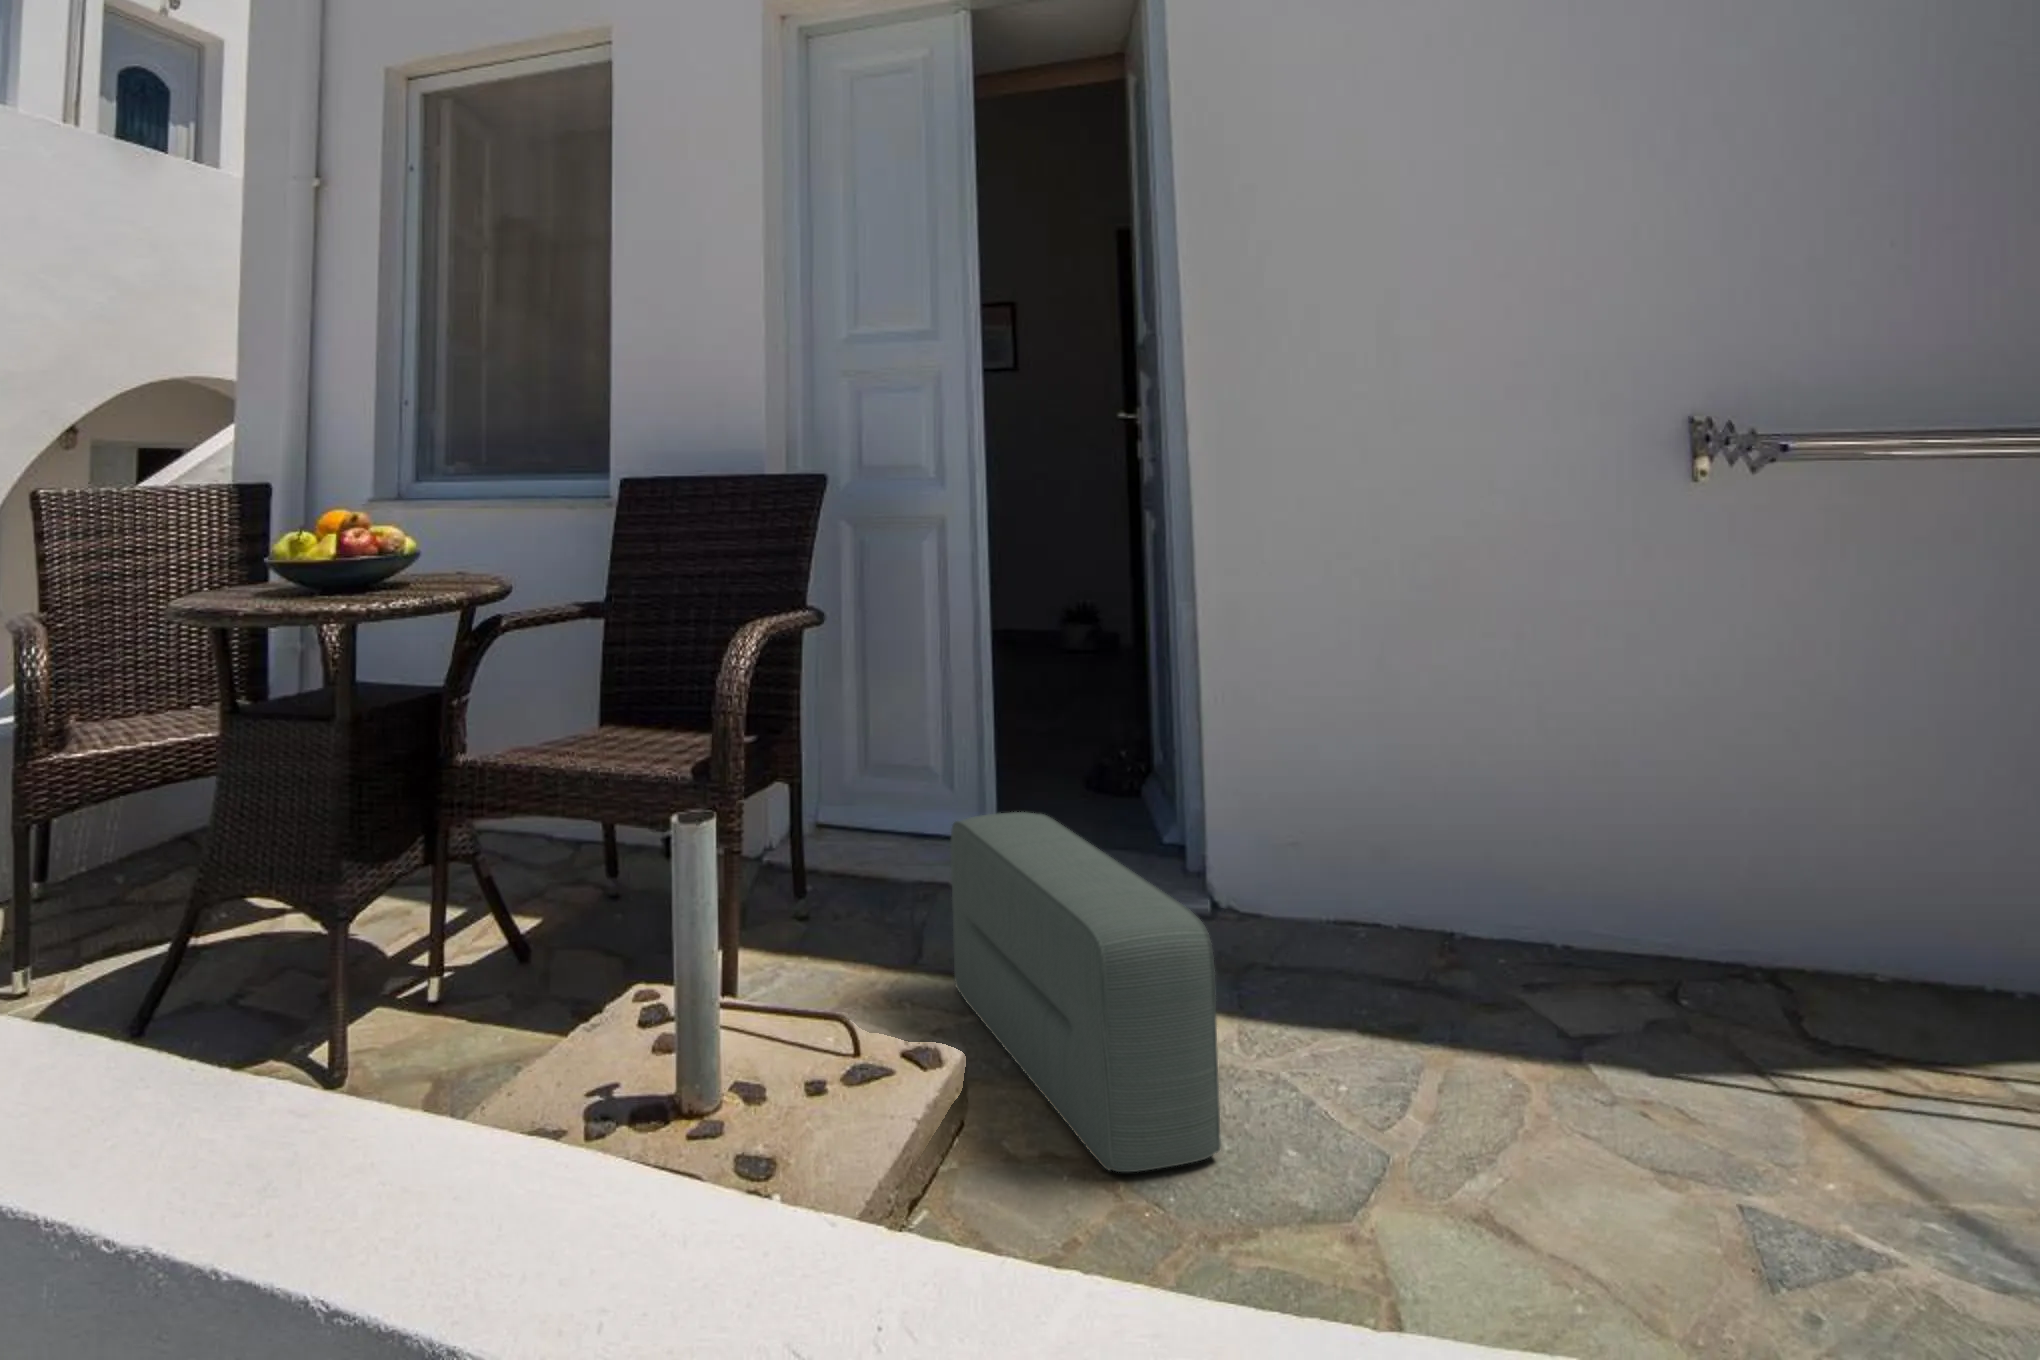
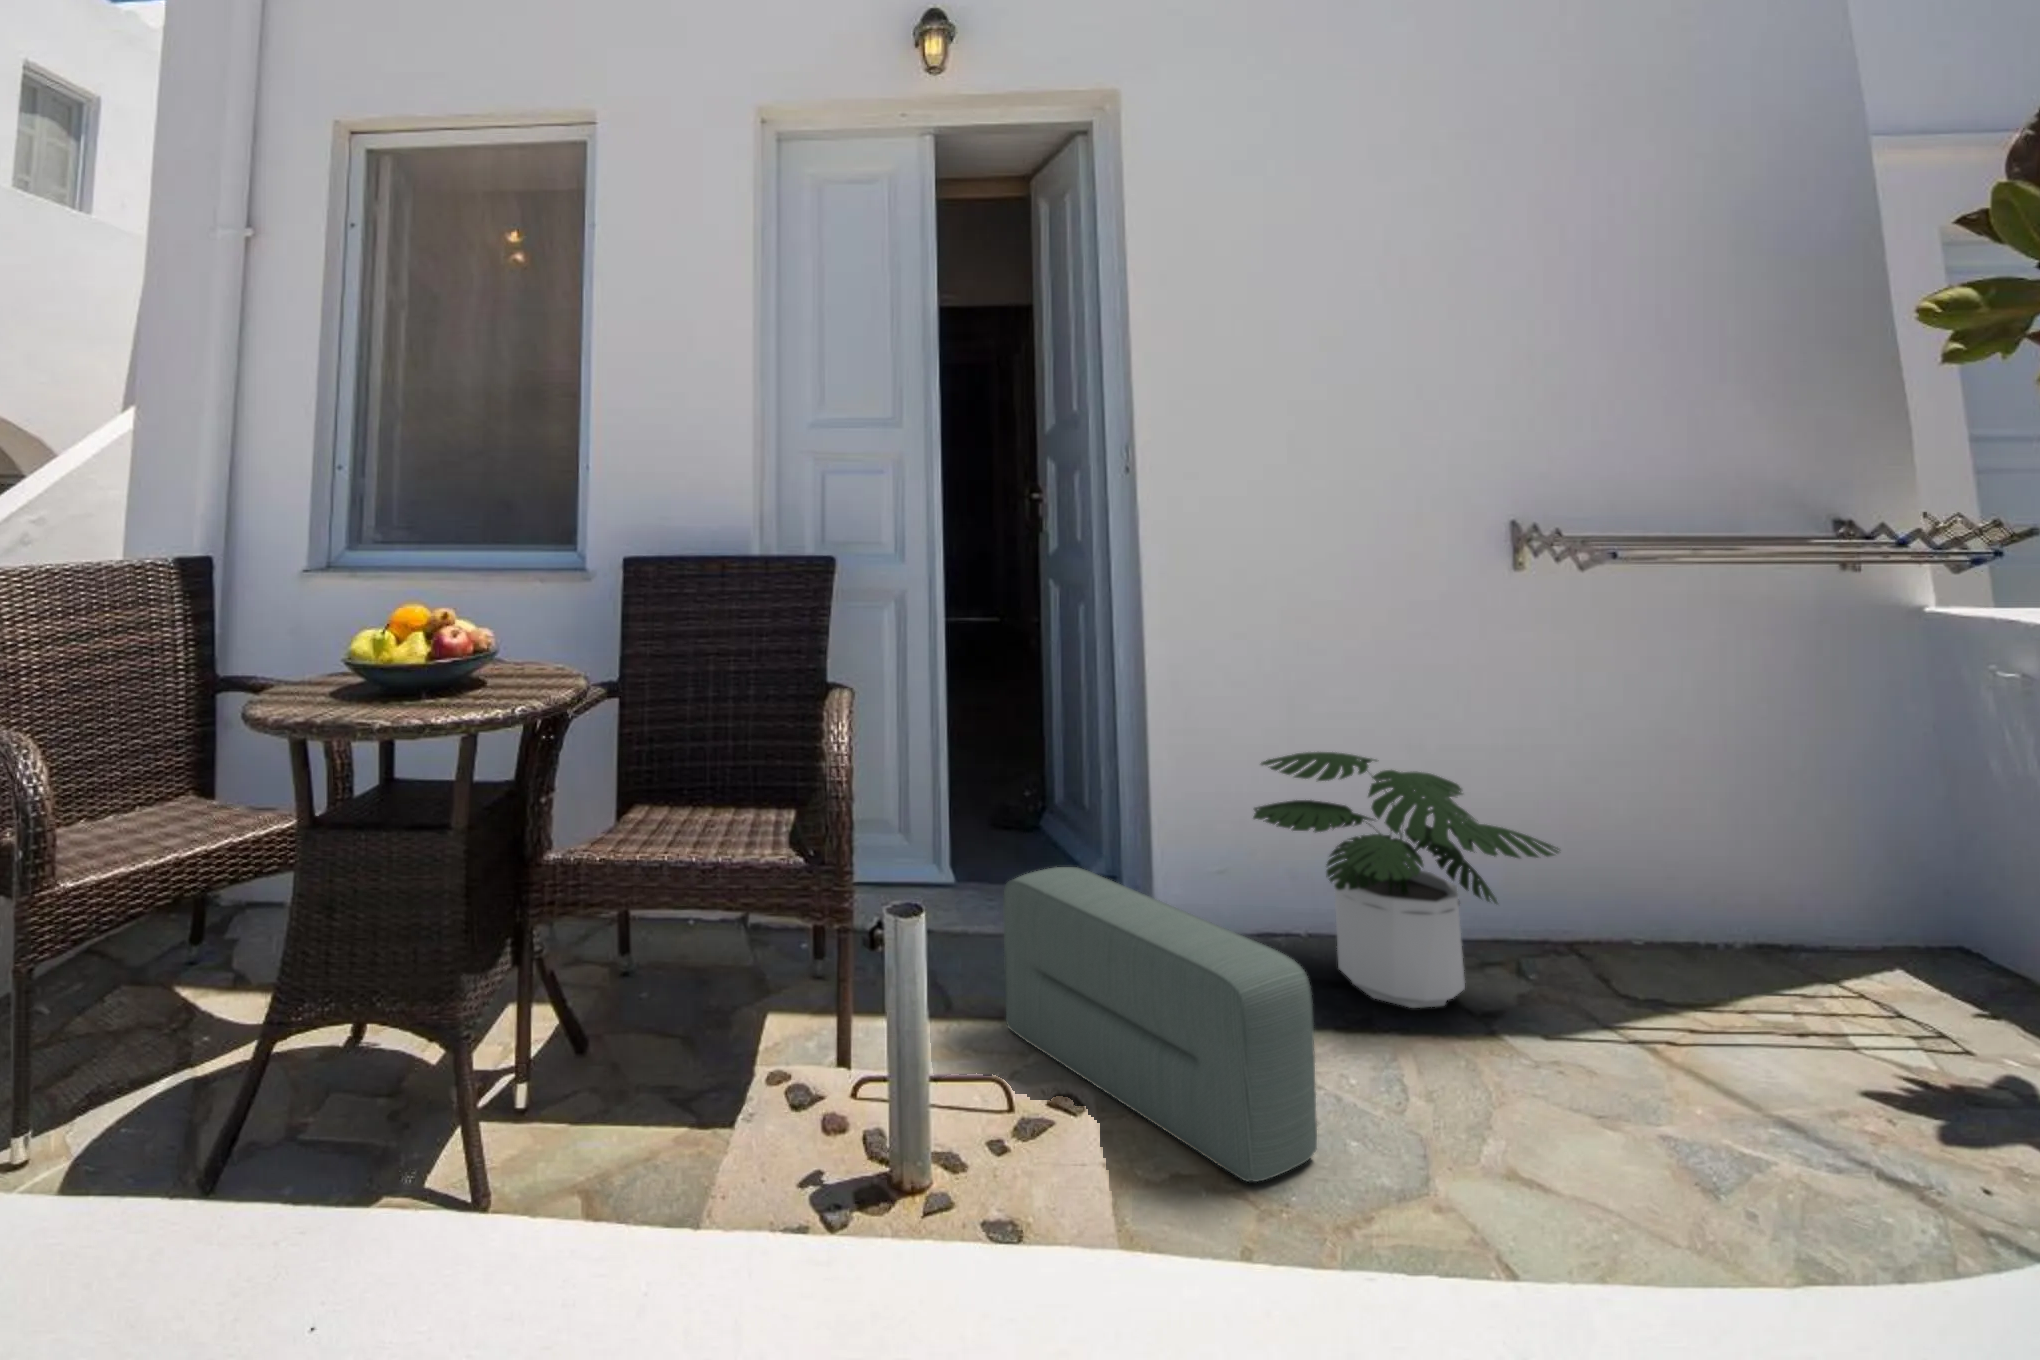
potted plant: none [1301,703,1705,1022] -> present [1253,752,1559,1008]

